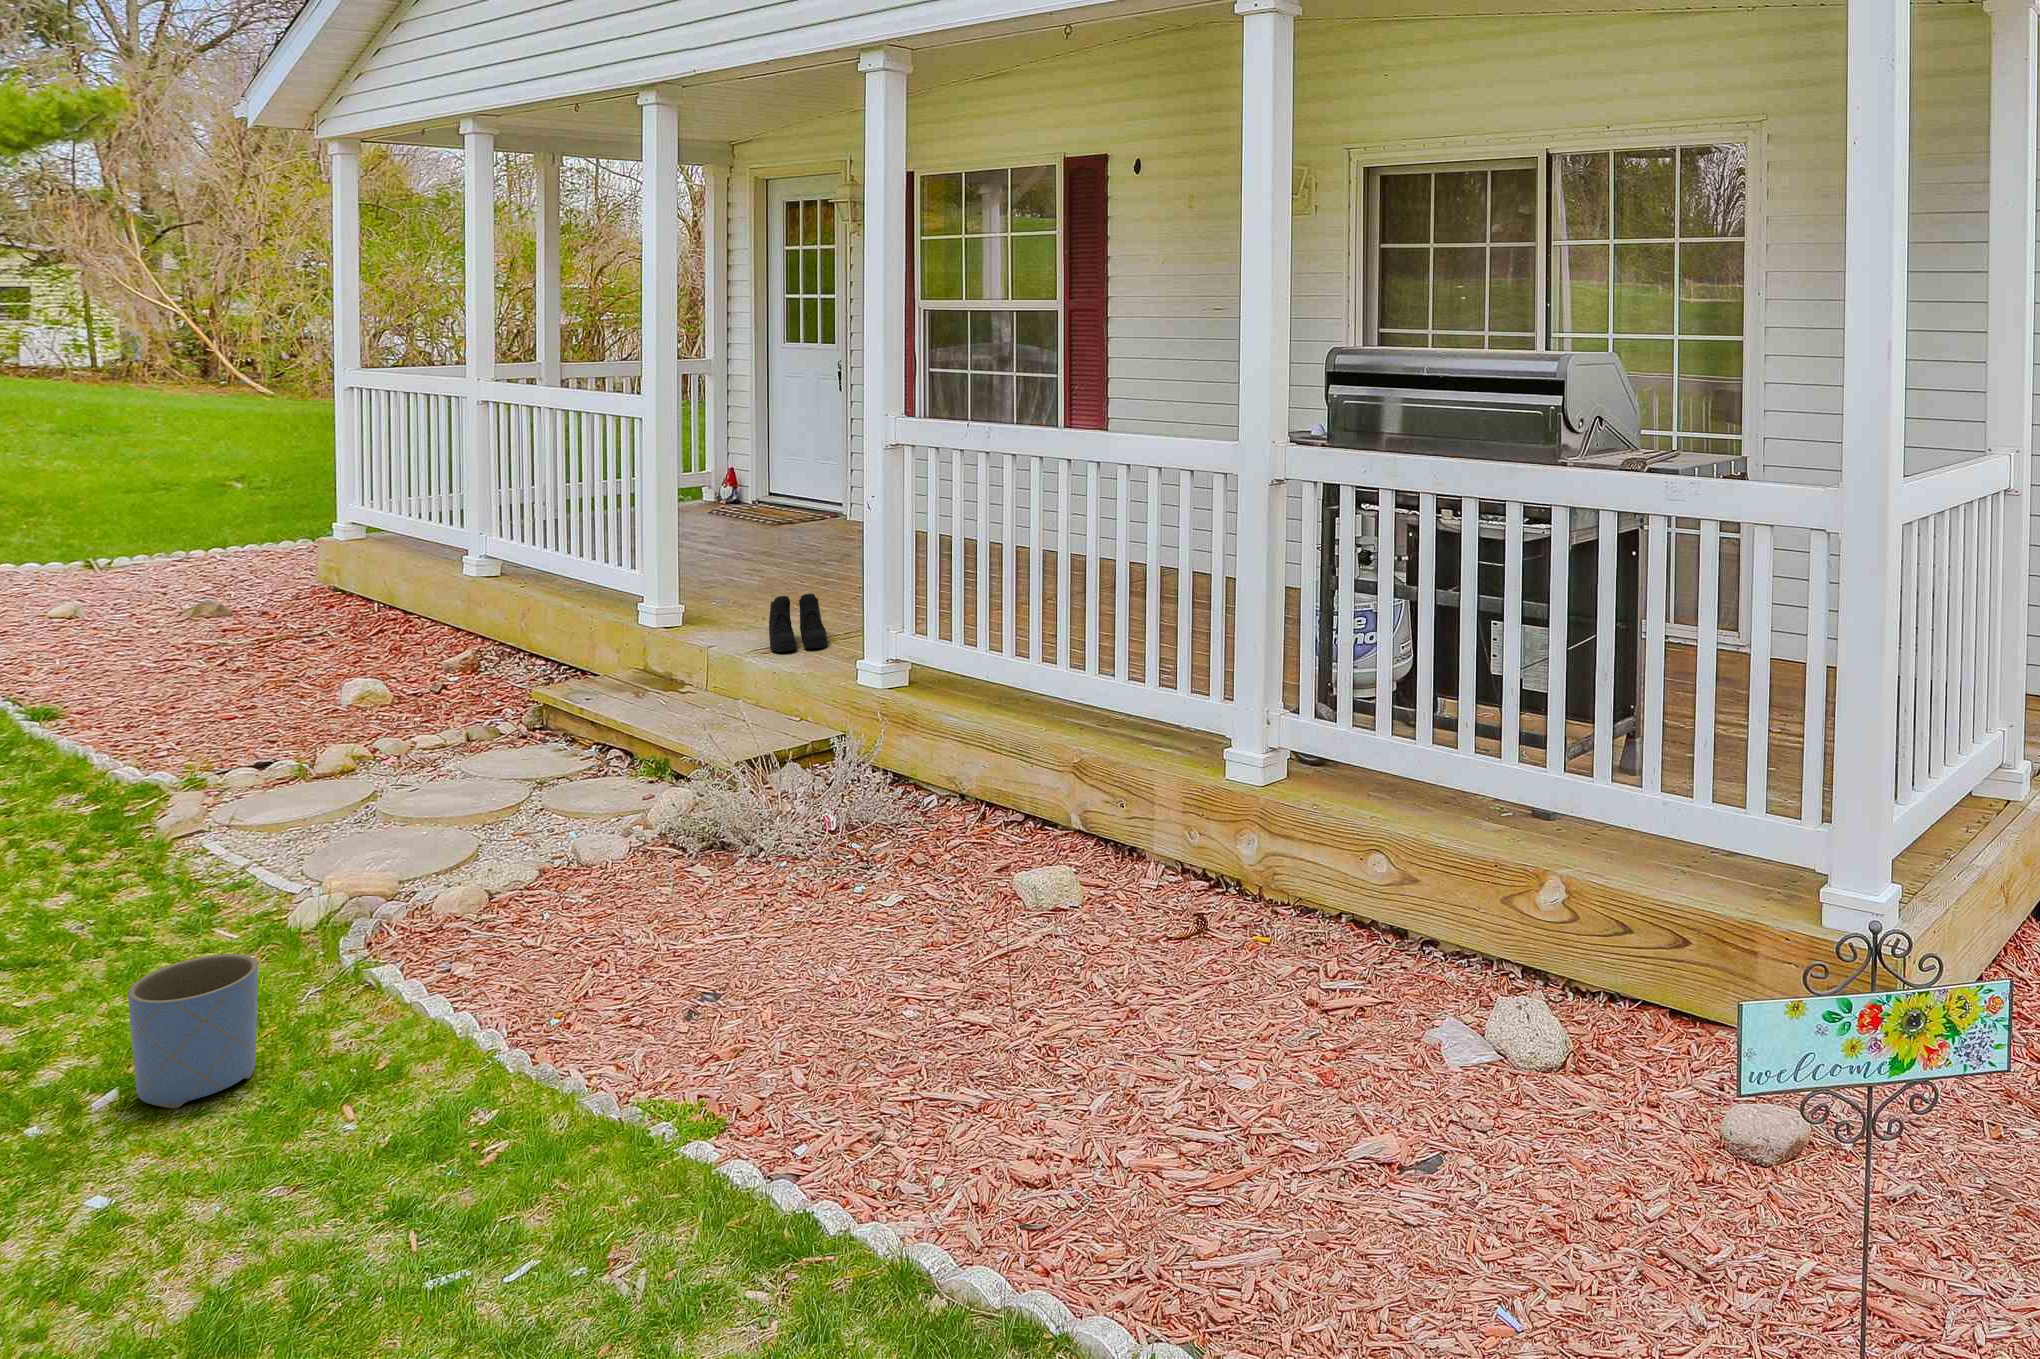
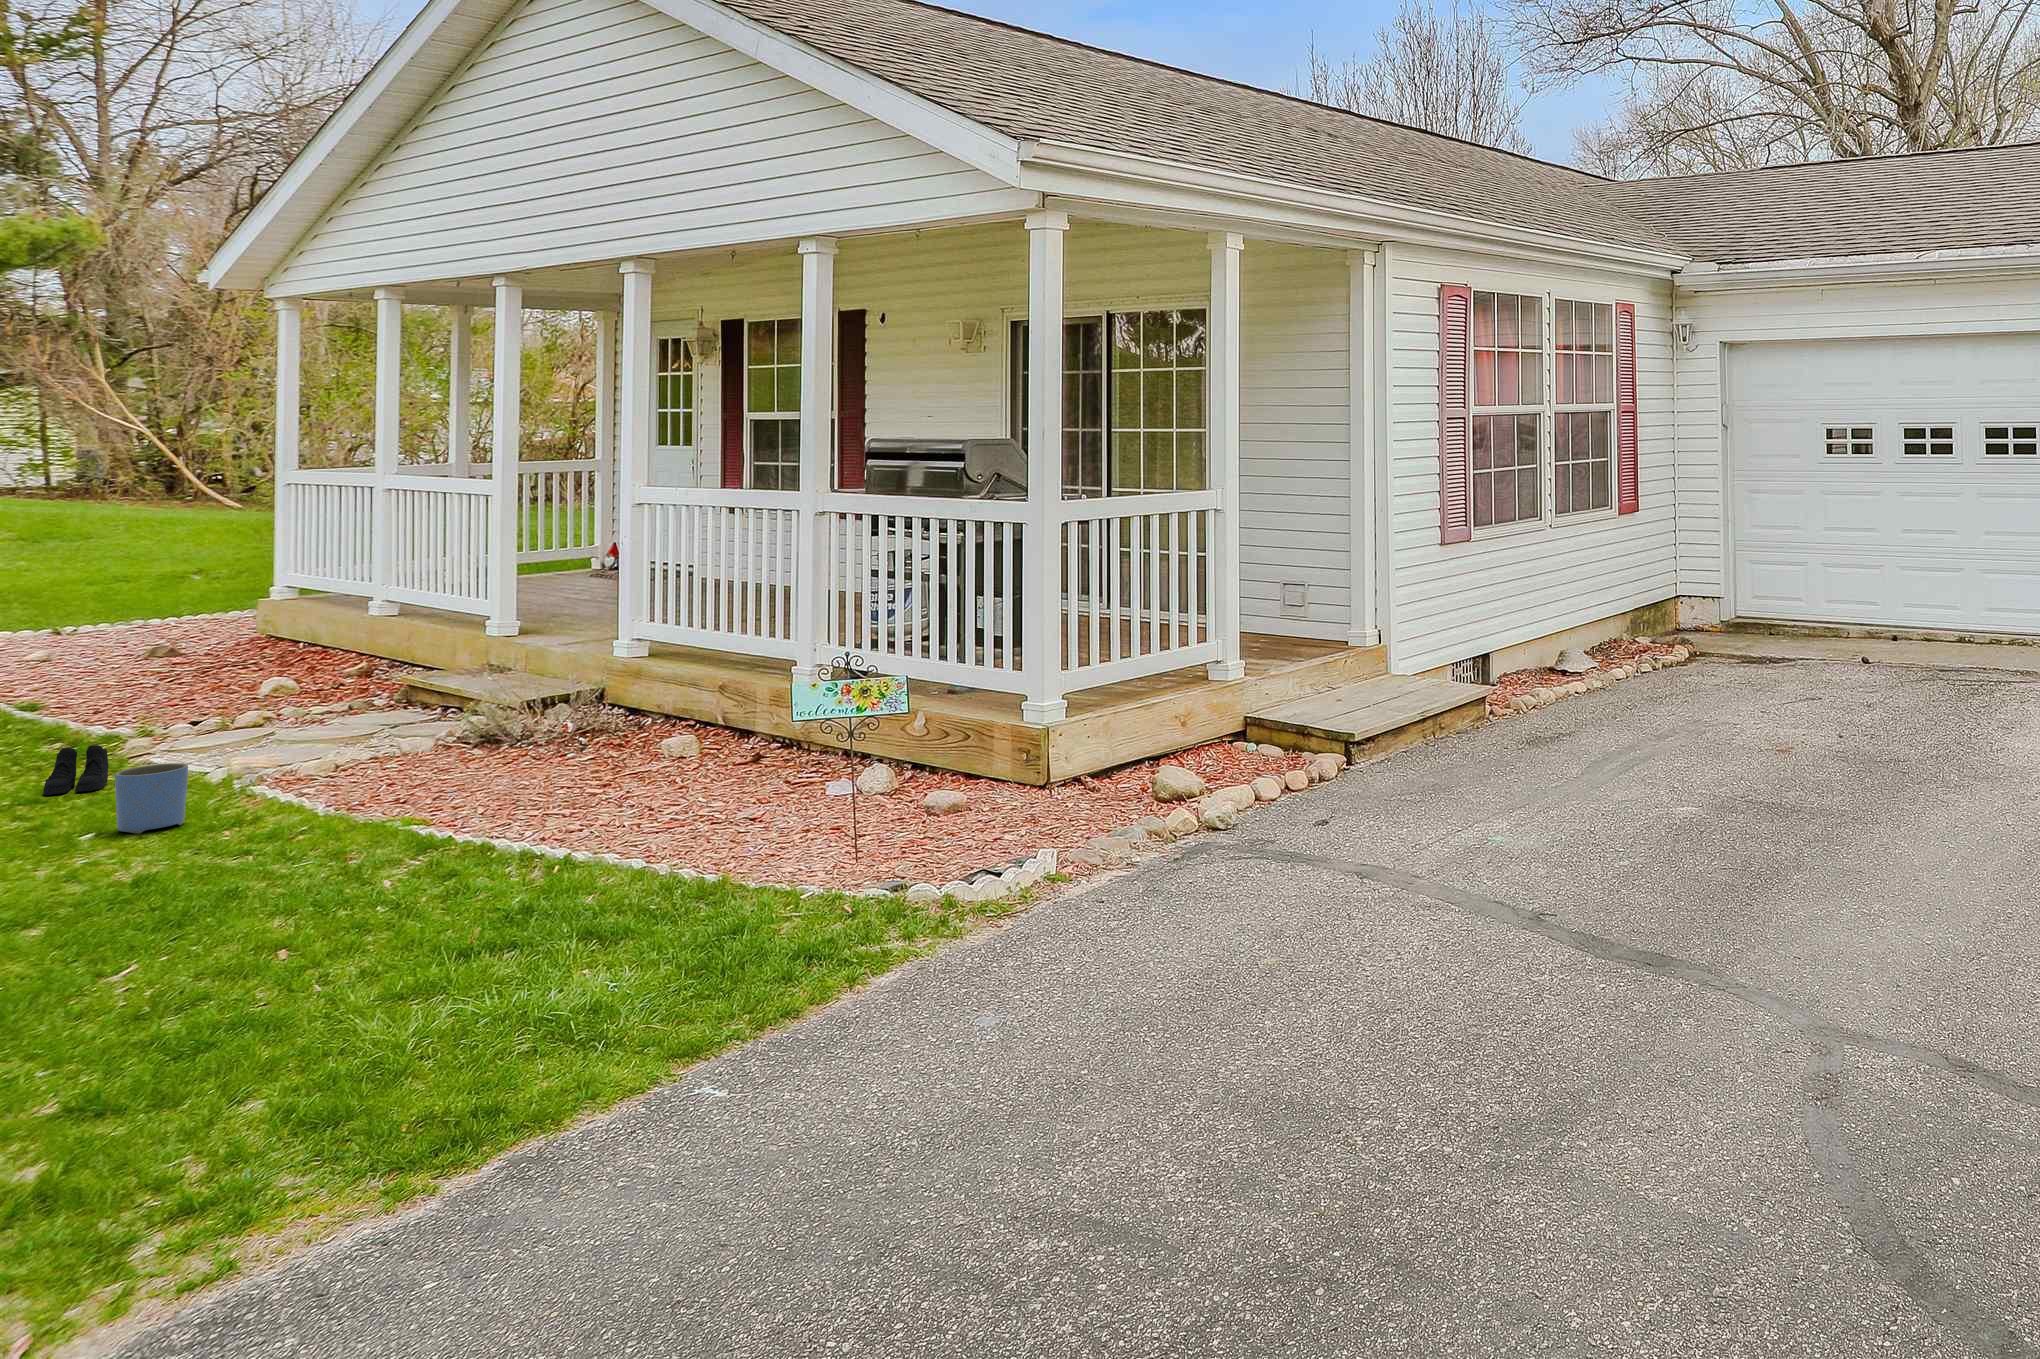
boots: present [769,594,827,652] -> present [43,745,109,795]

